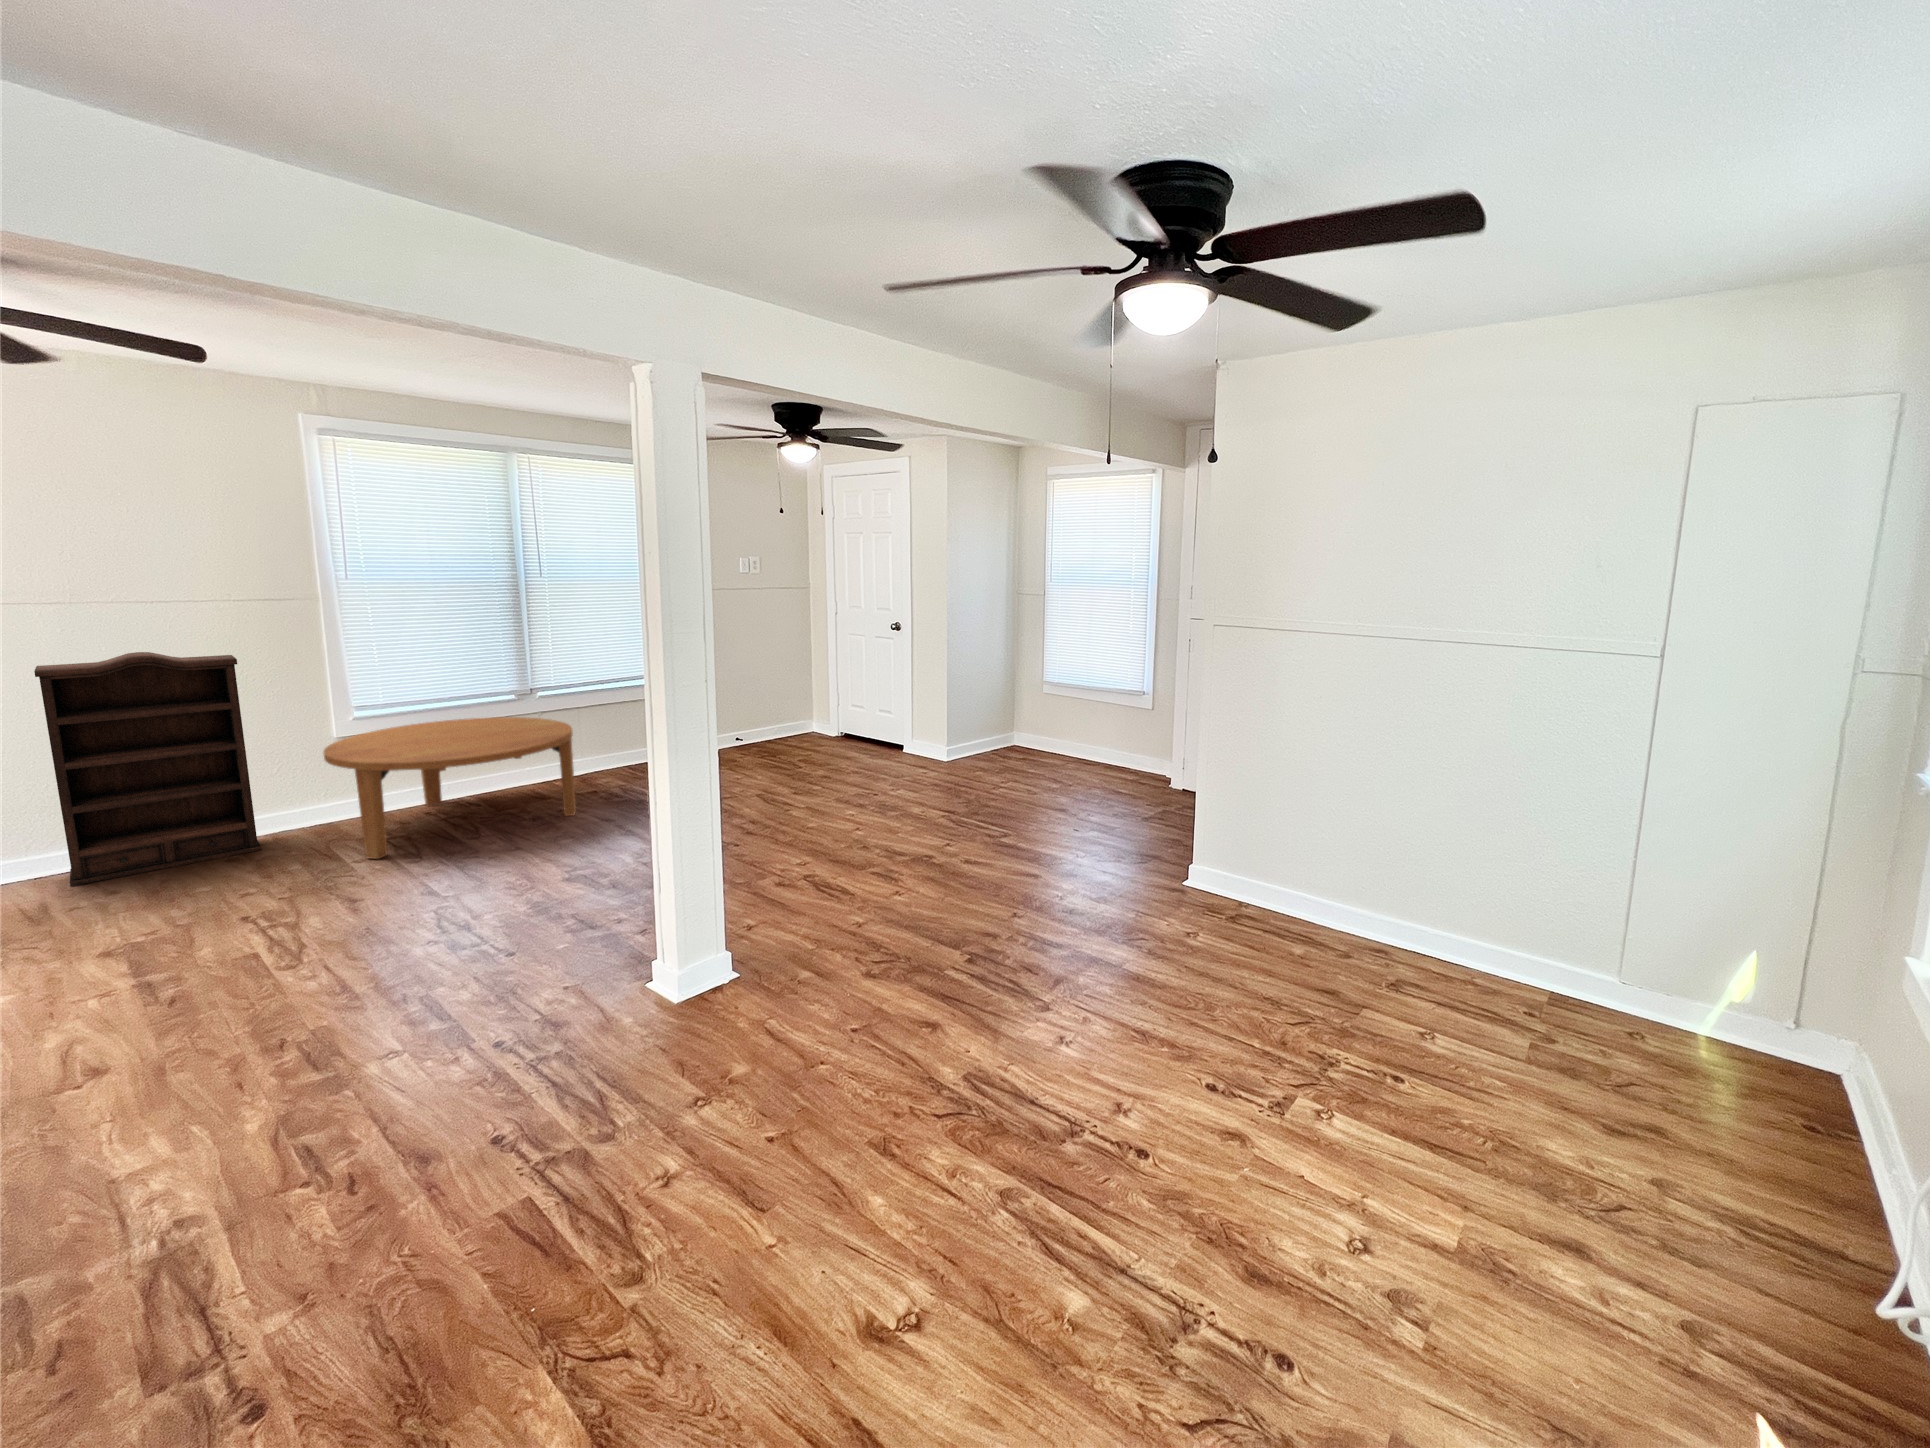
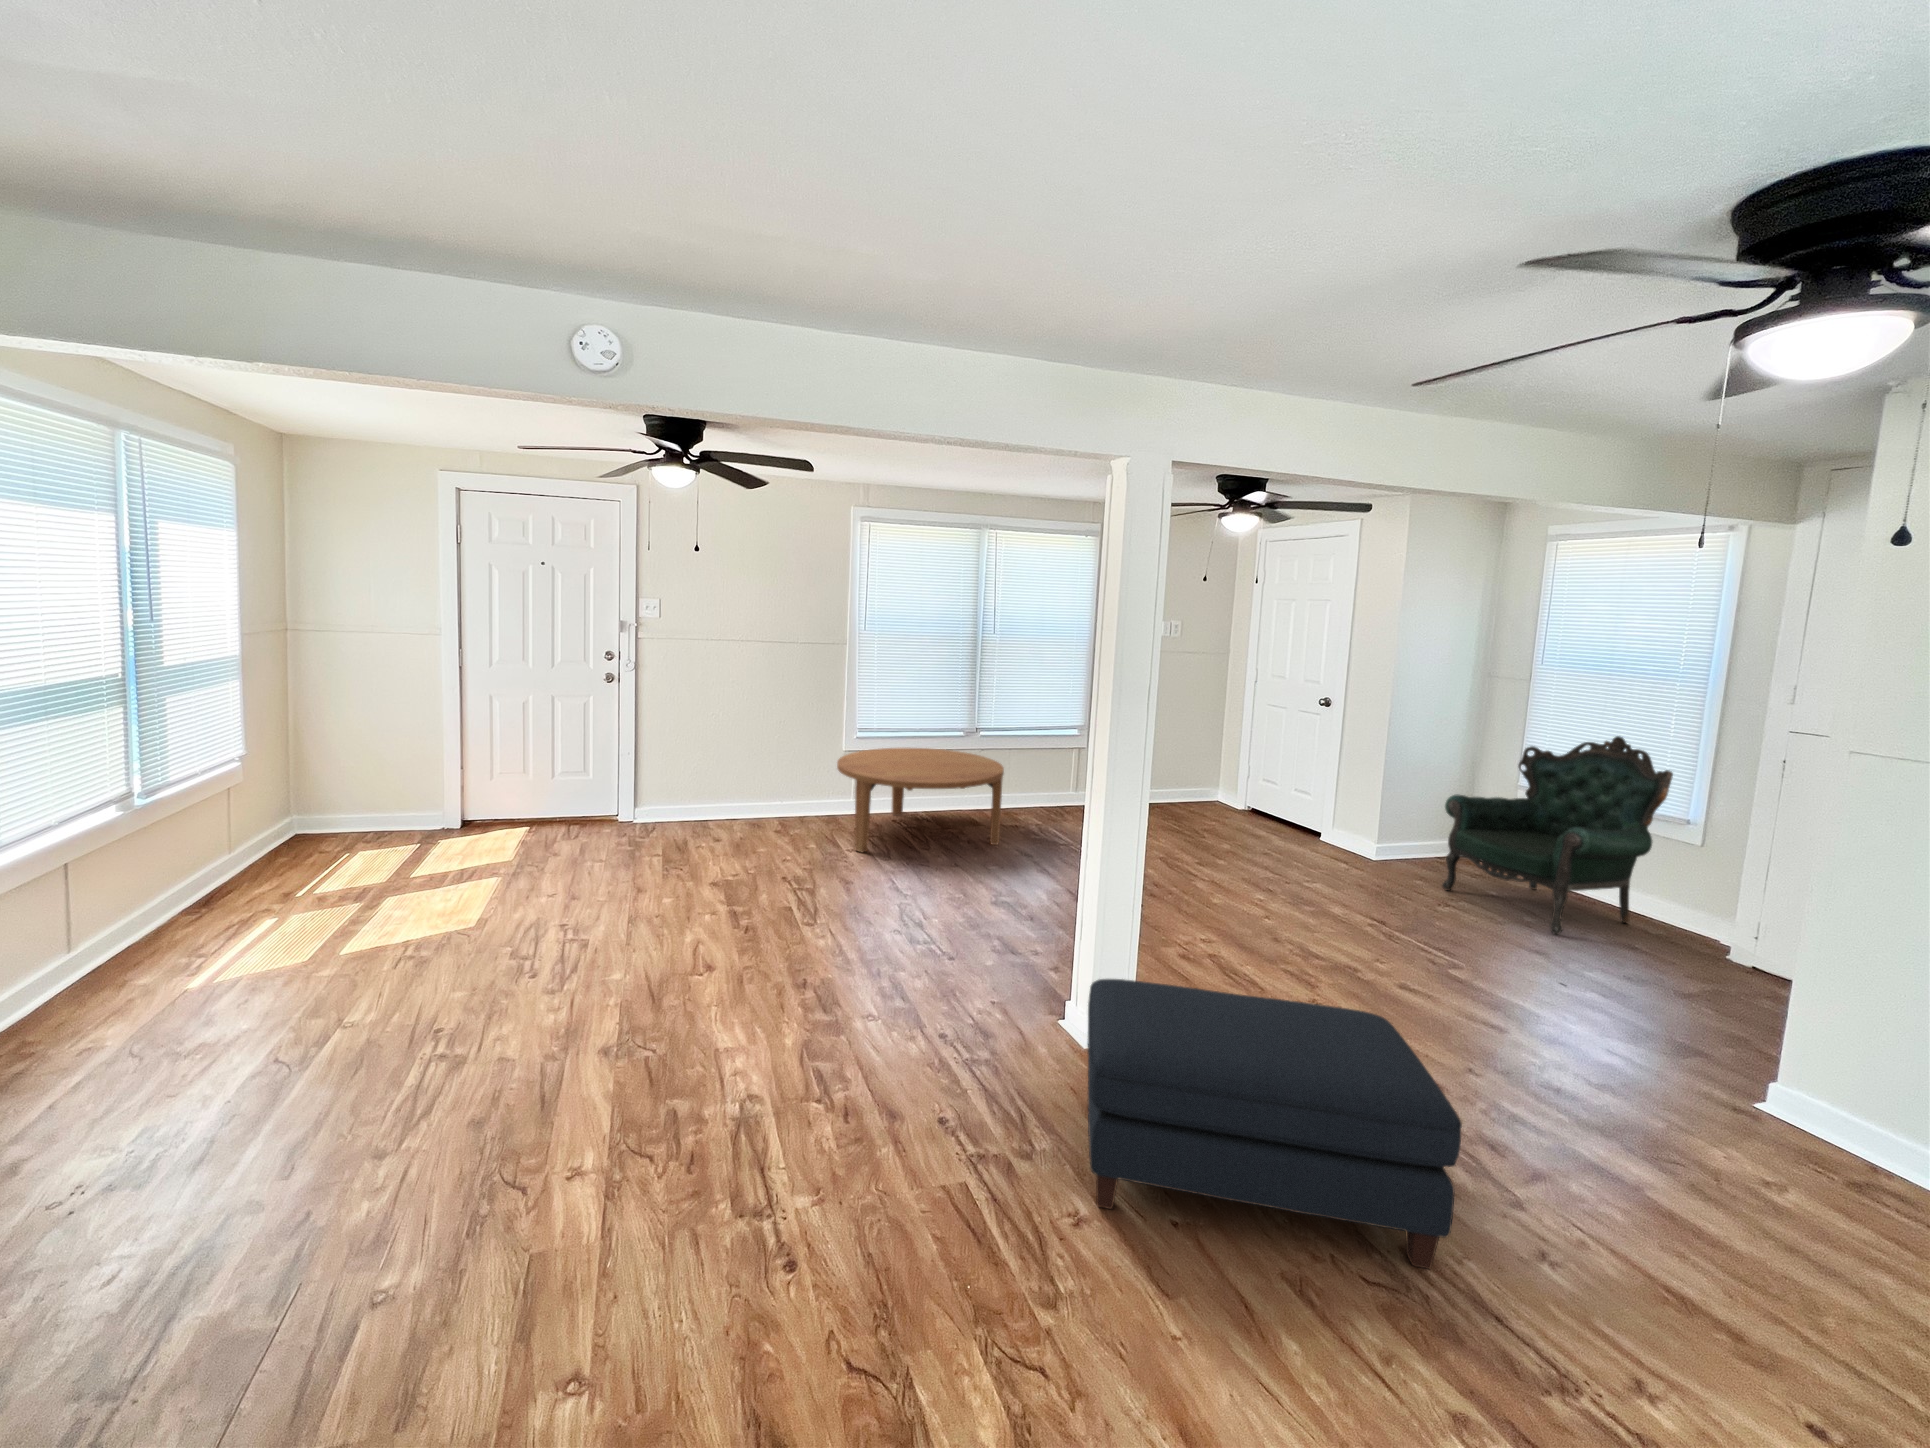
armchair: none [994,636,1133,795] -> present [1442,736,1673,935]
bookshelf: present [34,652,261,886] -> none [699,678,797,832]
ottoman: none [665,888,998,1157] -> present [1088,979,1462,1269]

